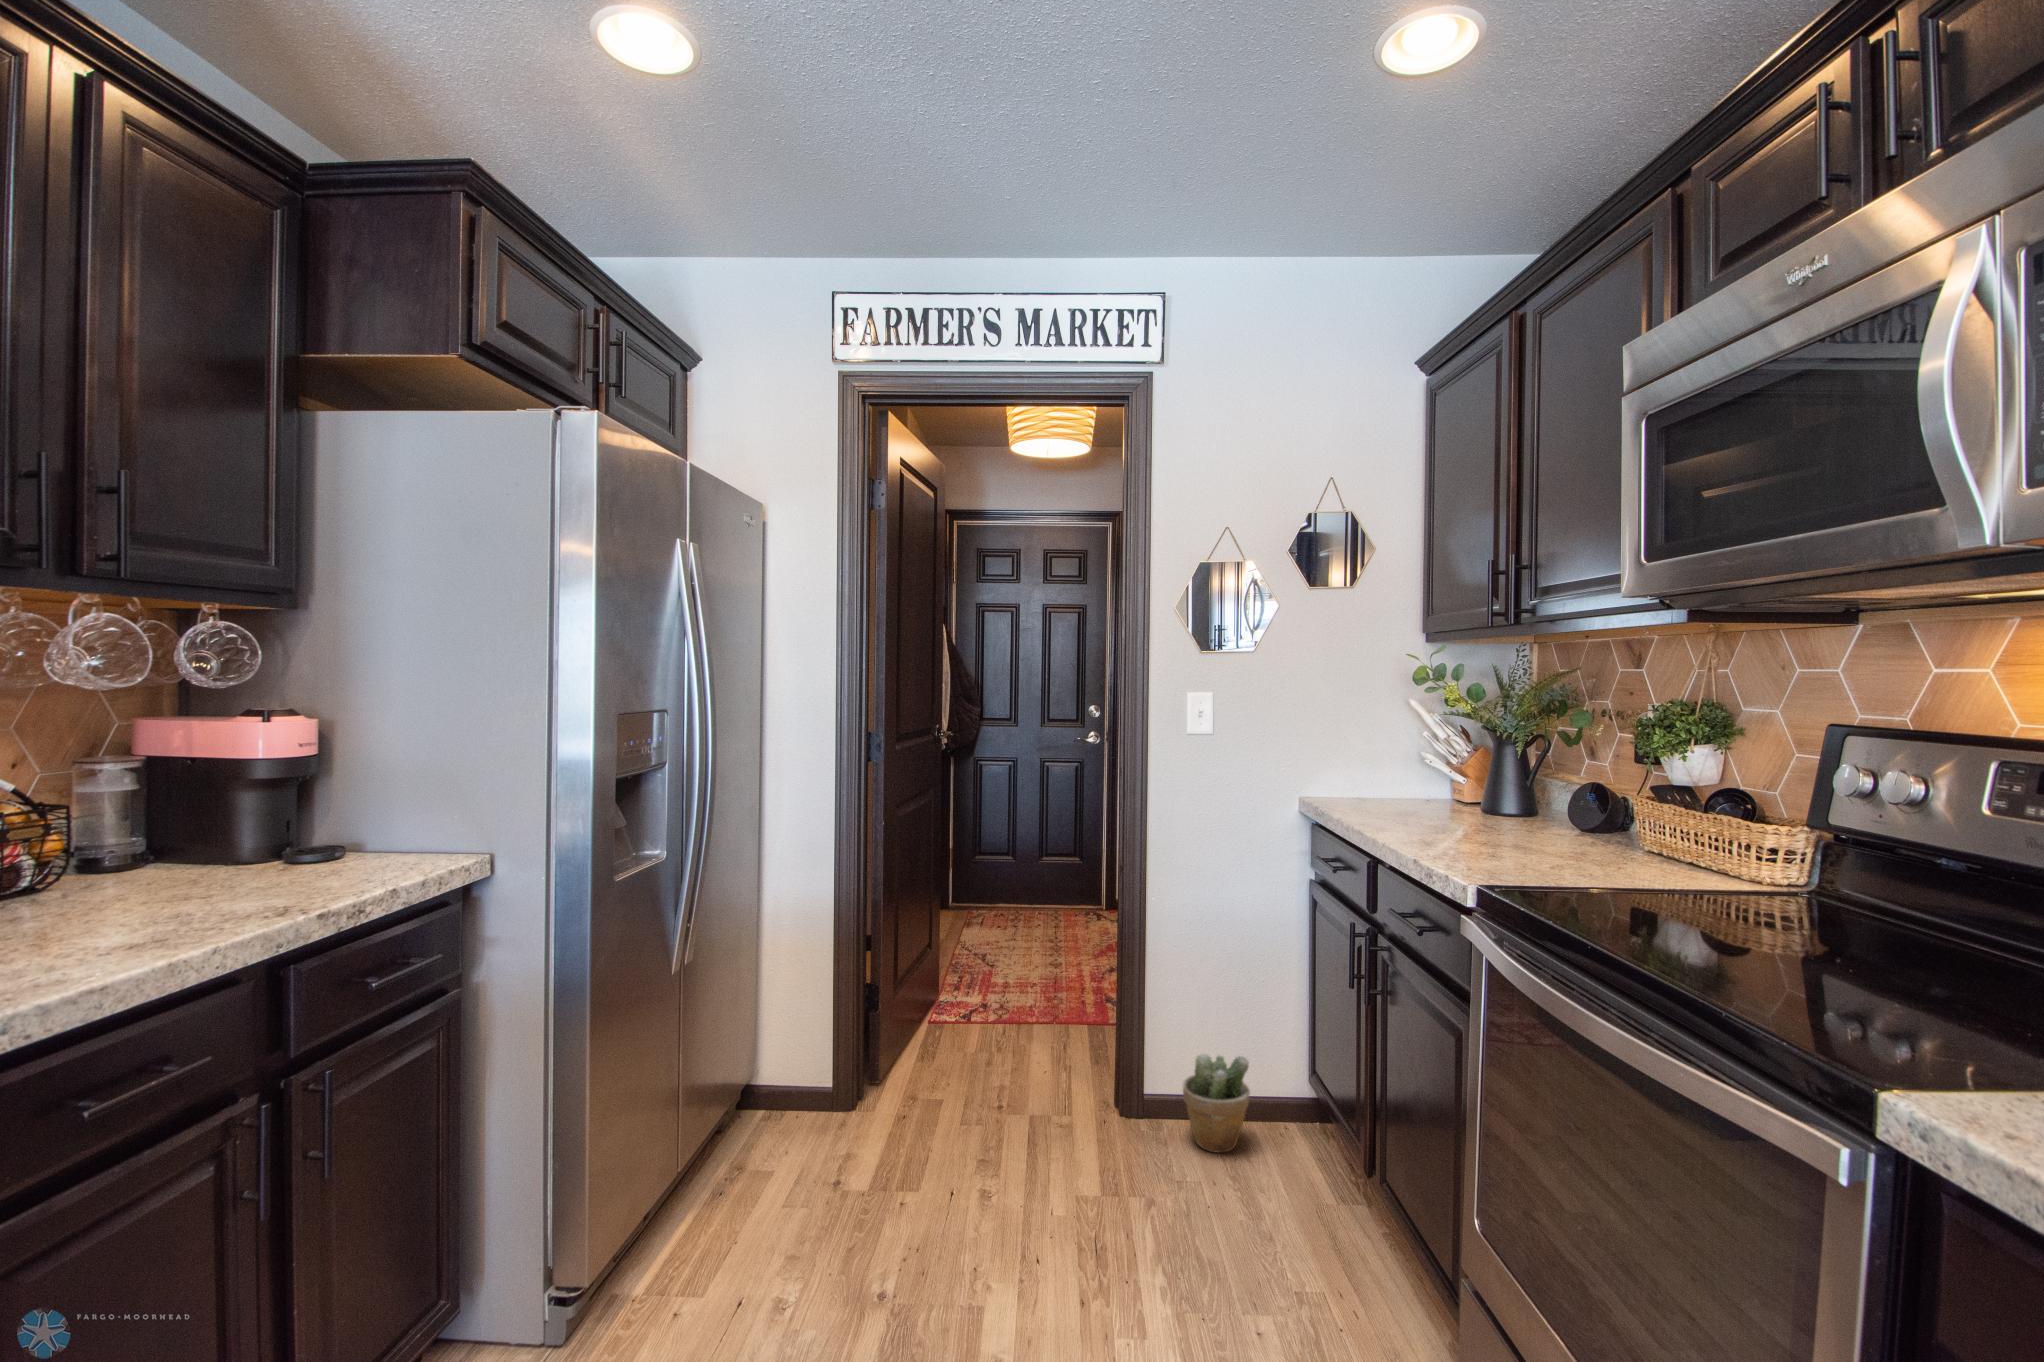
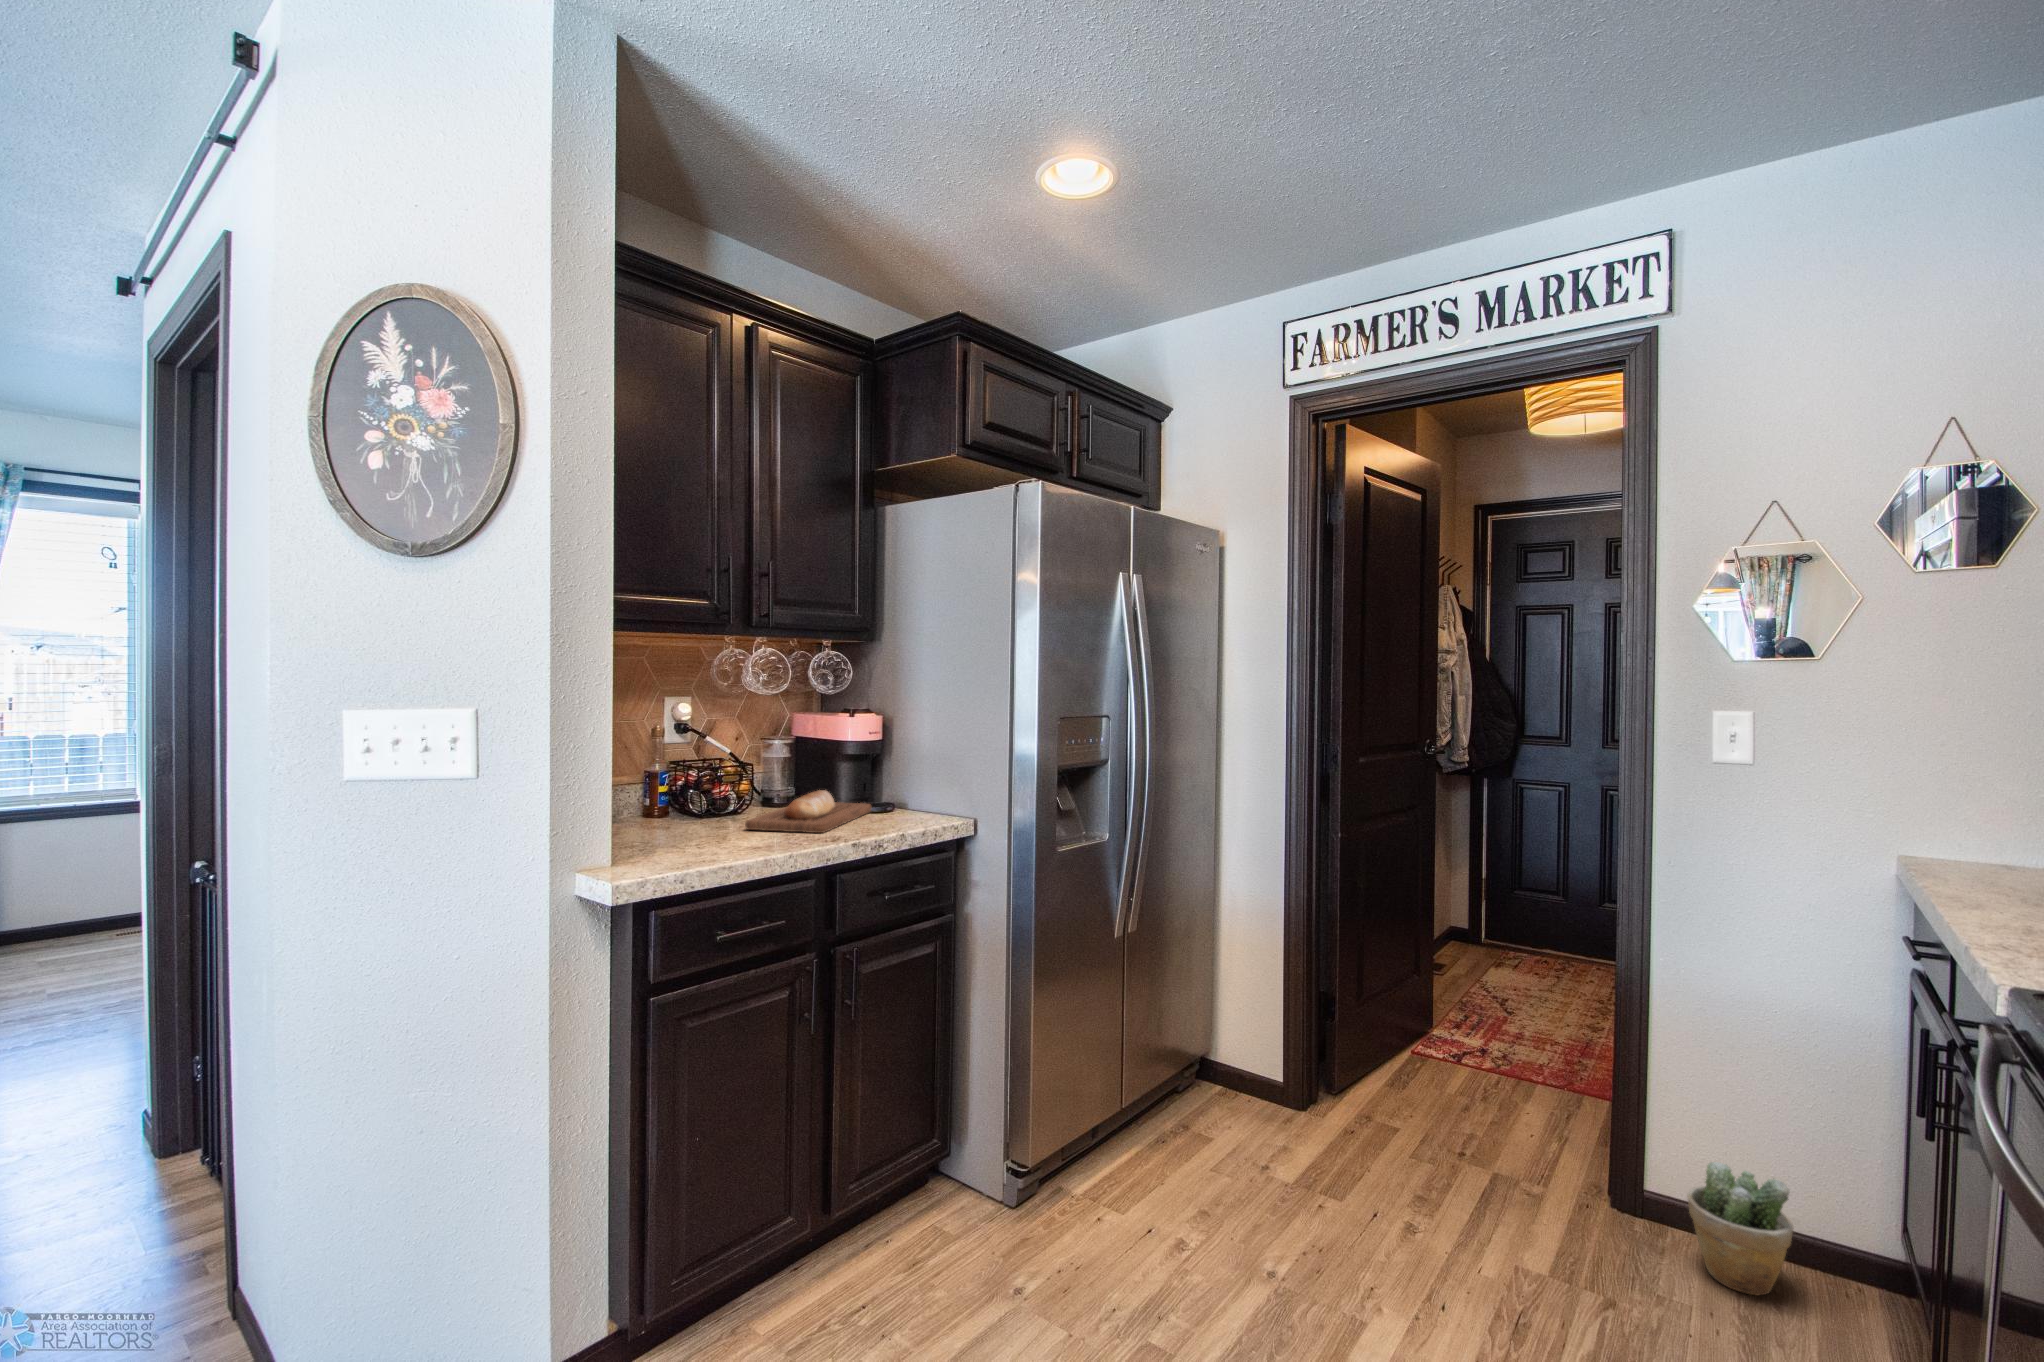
bread loaf: none [73,838,306,918] -> present [745,790,871,833]

